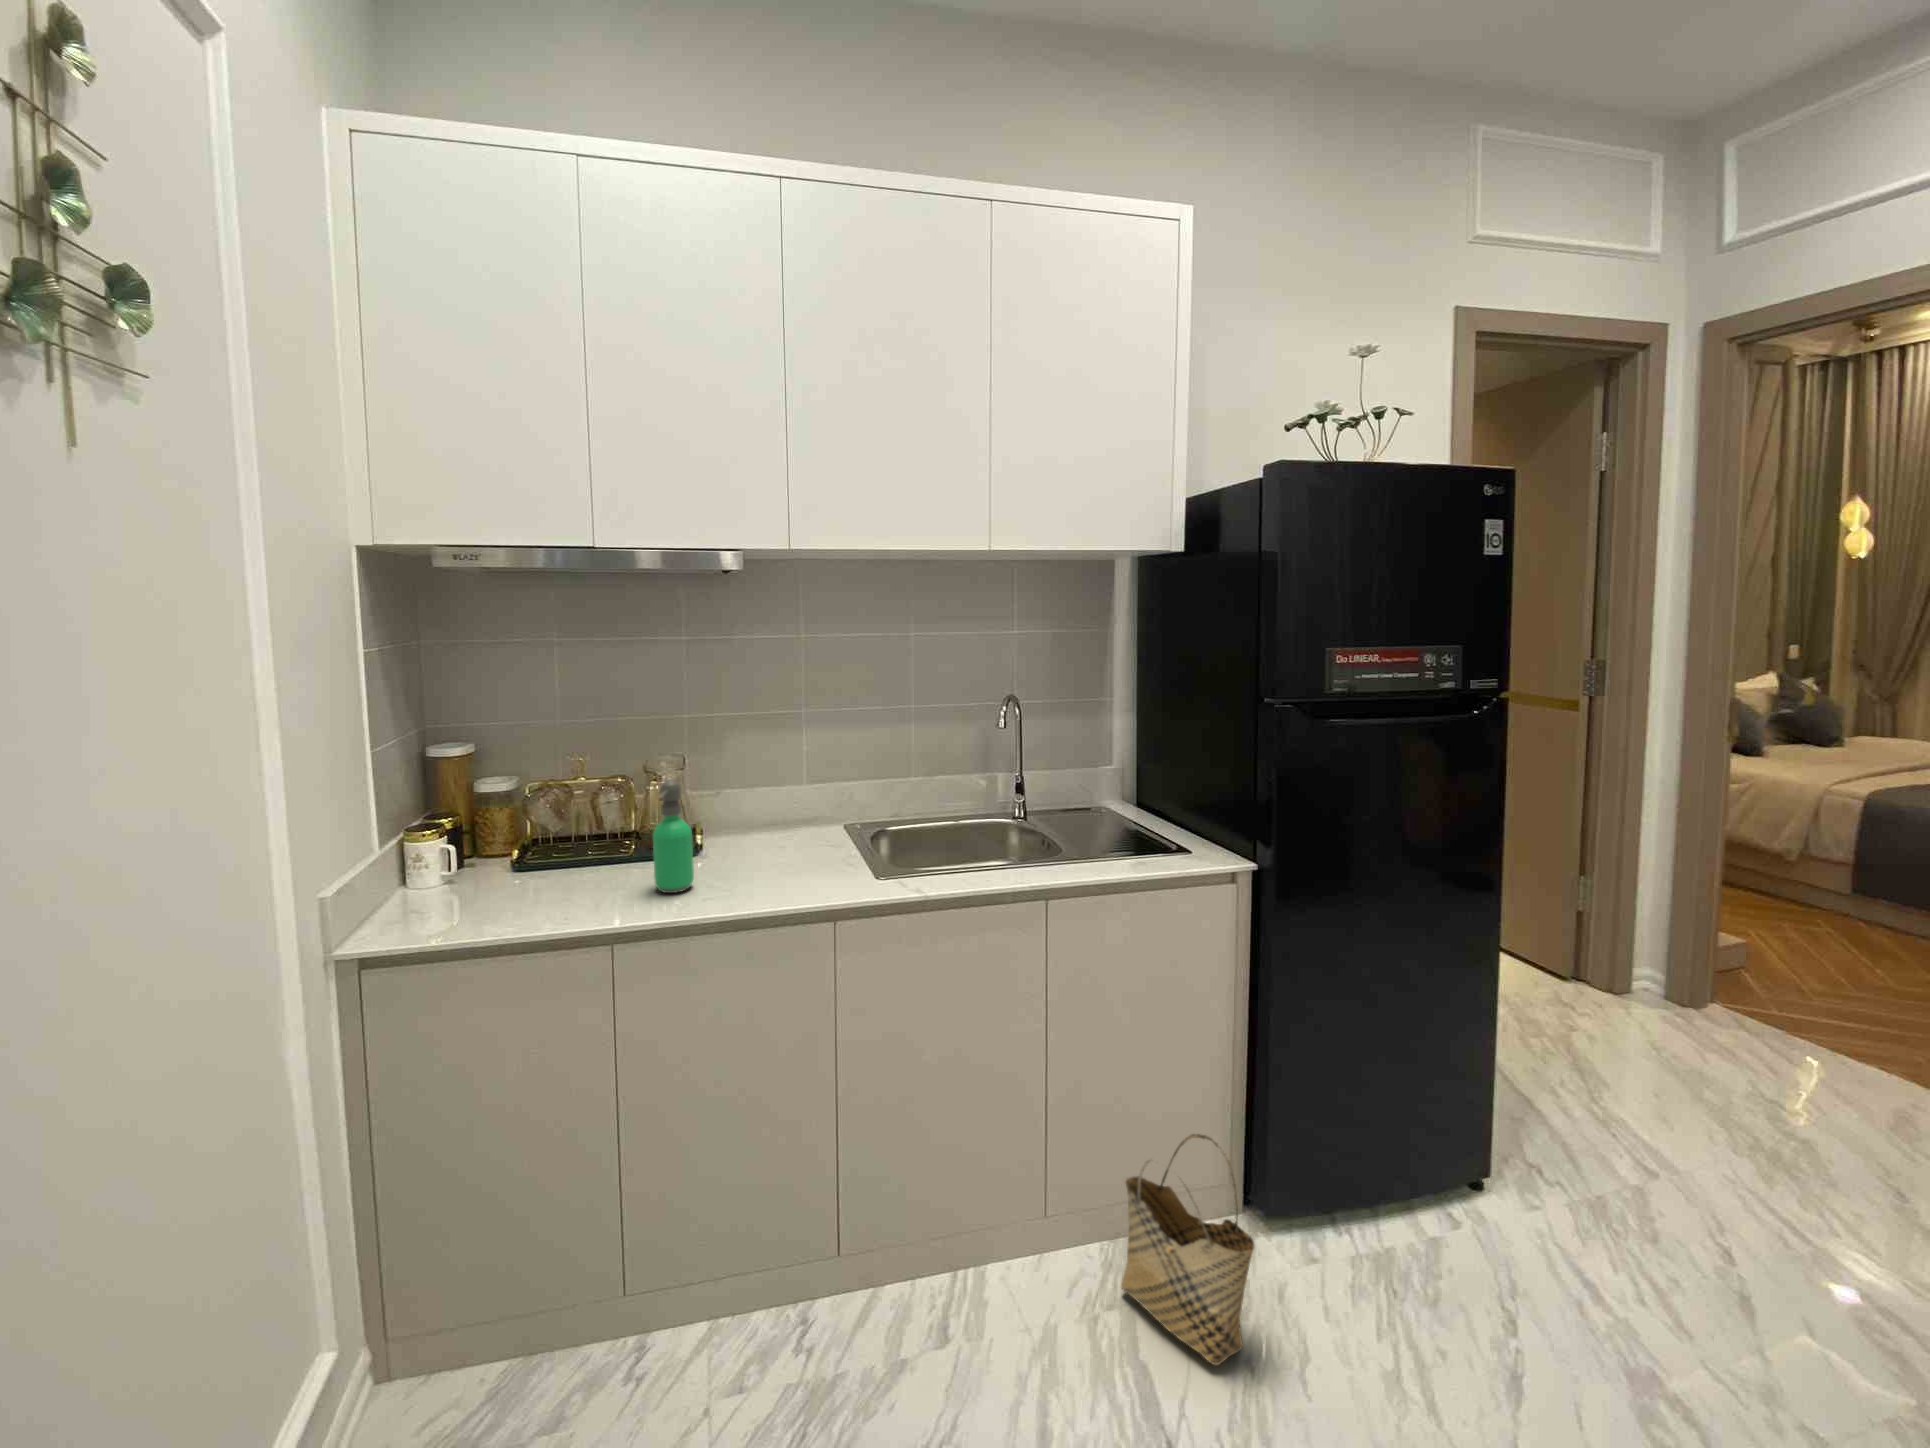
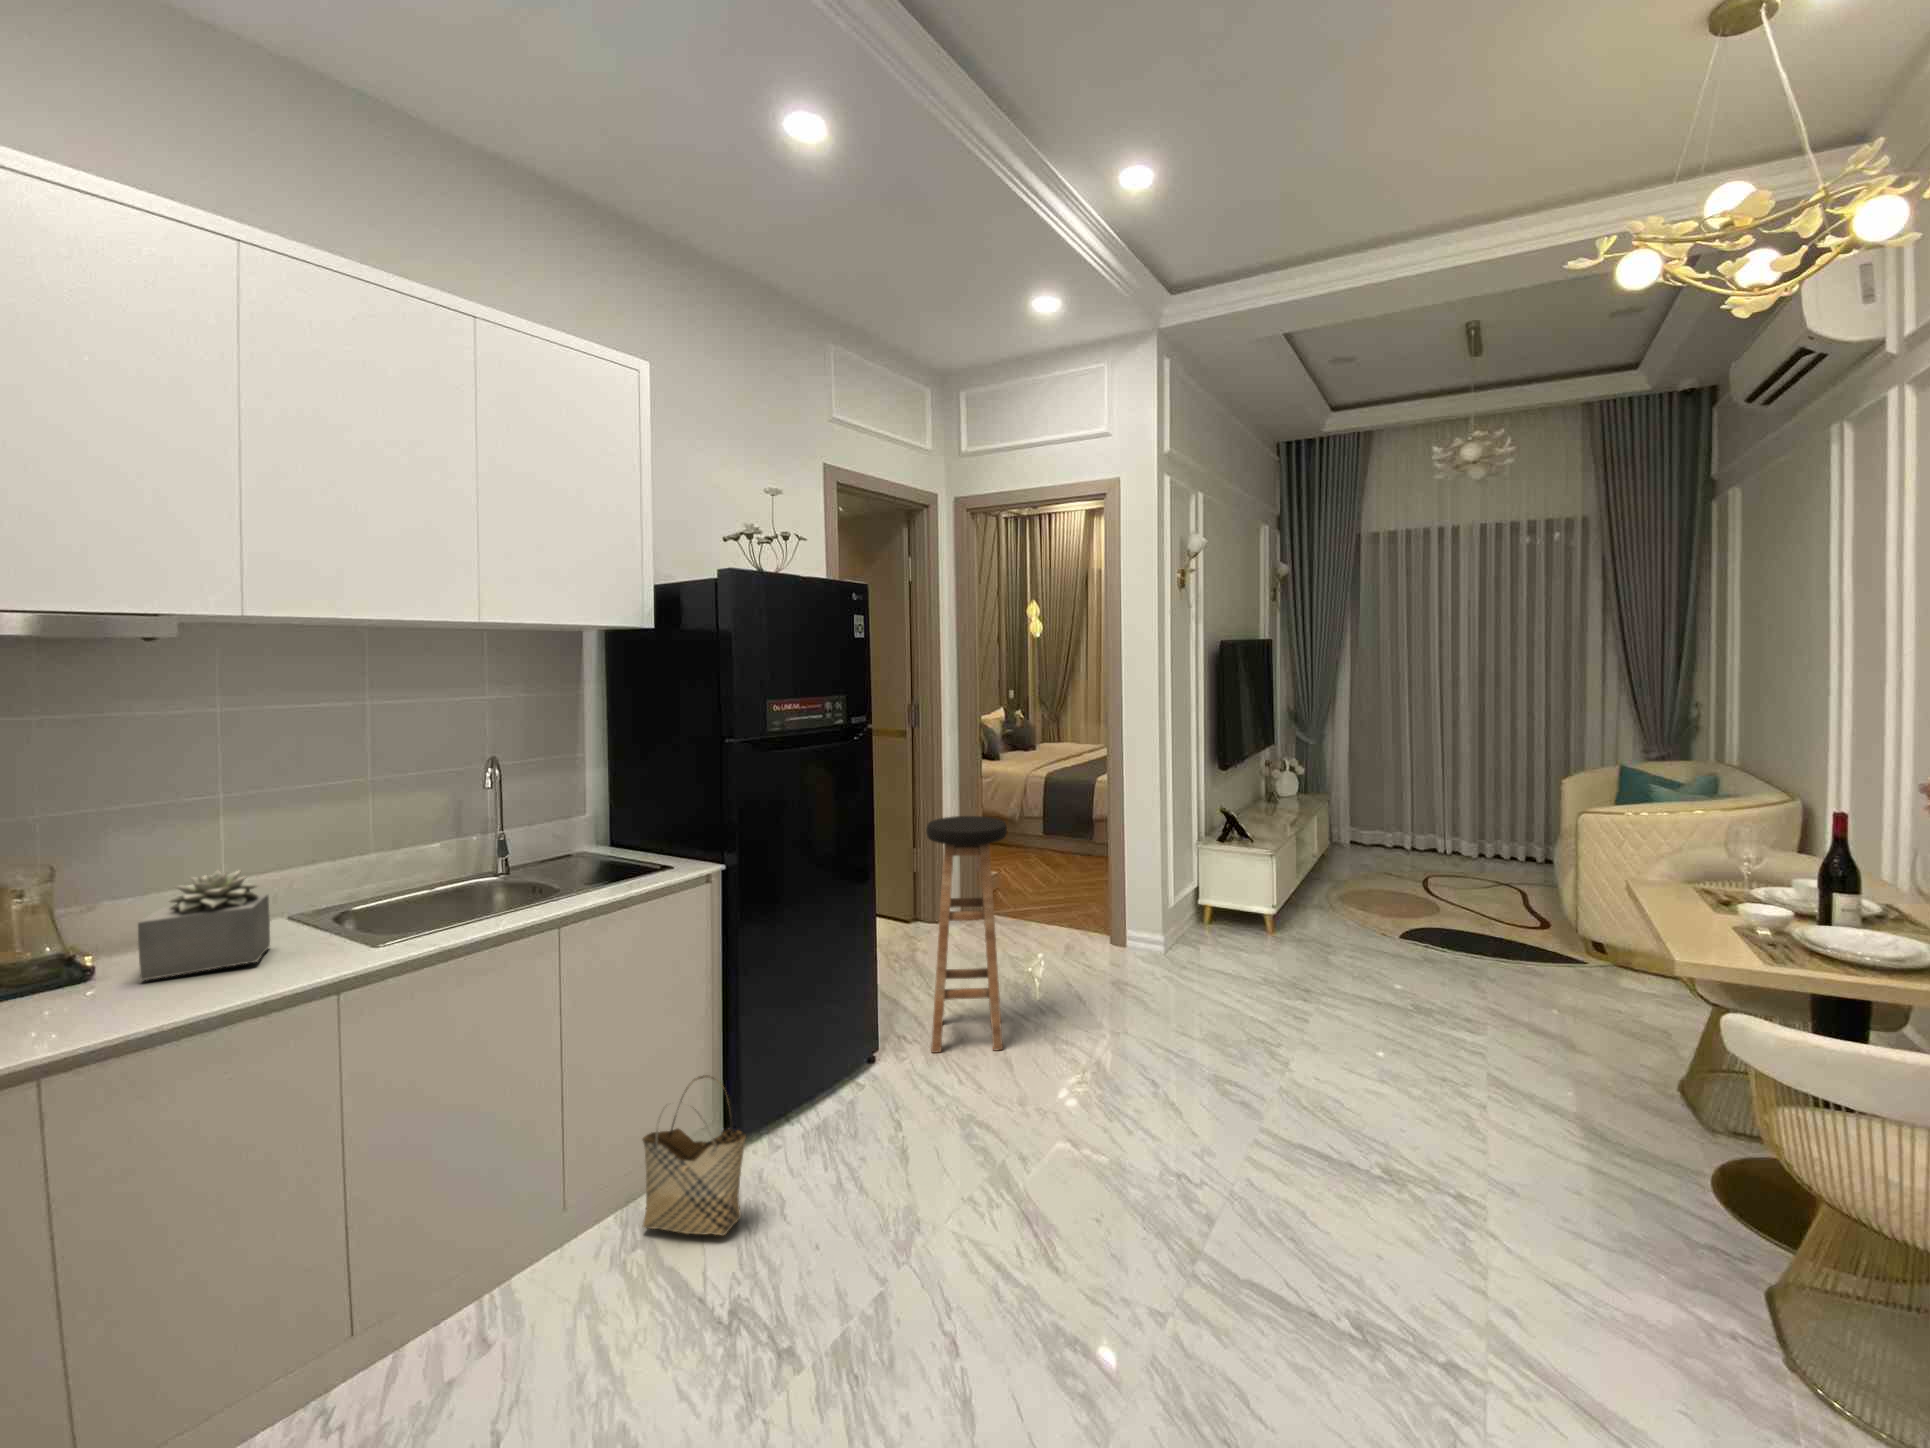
soap dispenser: present [653,779,694,893] -> none [65,881,132,1015]
succulent plant: none [710,780,804,873] -> present [138,870,270,980]
bar stool: none [1591,849,1799,1280] -> present [926,816,1007,1053]

